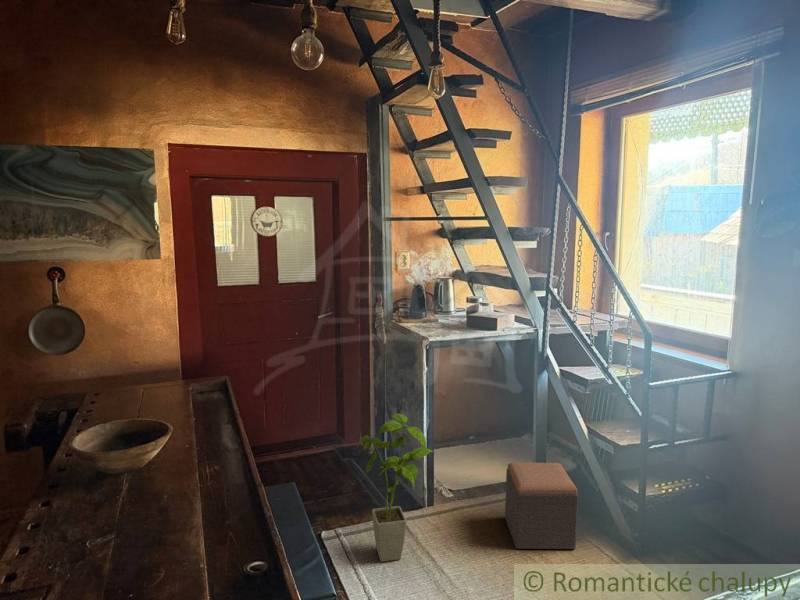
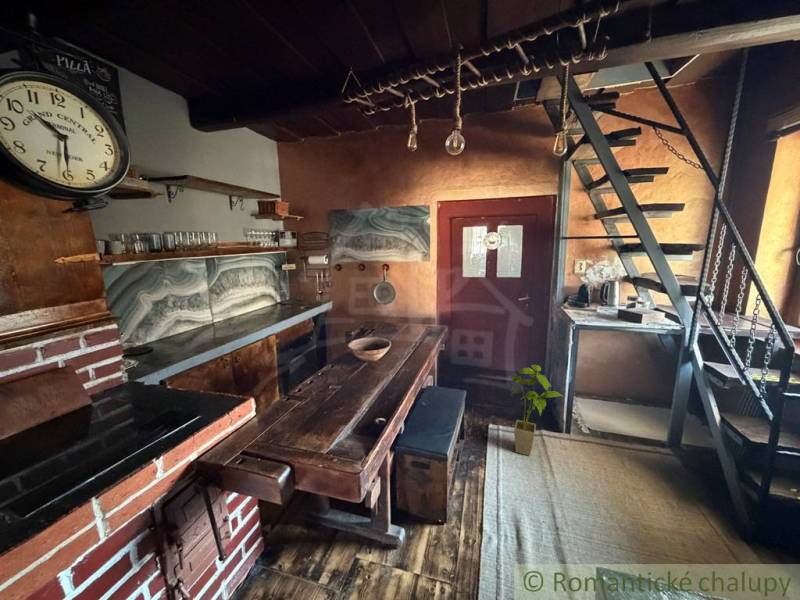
footstool: present [505,463,578,549] -> none [621,423,687,506]

